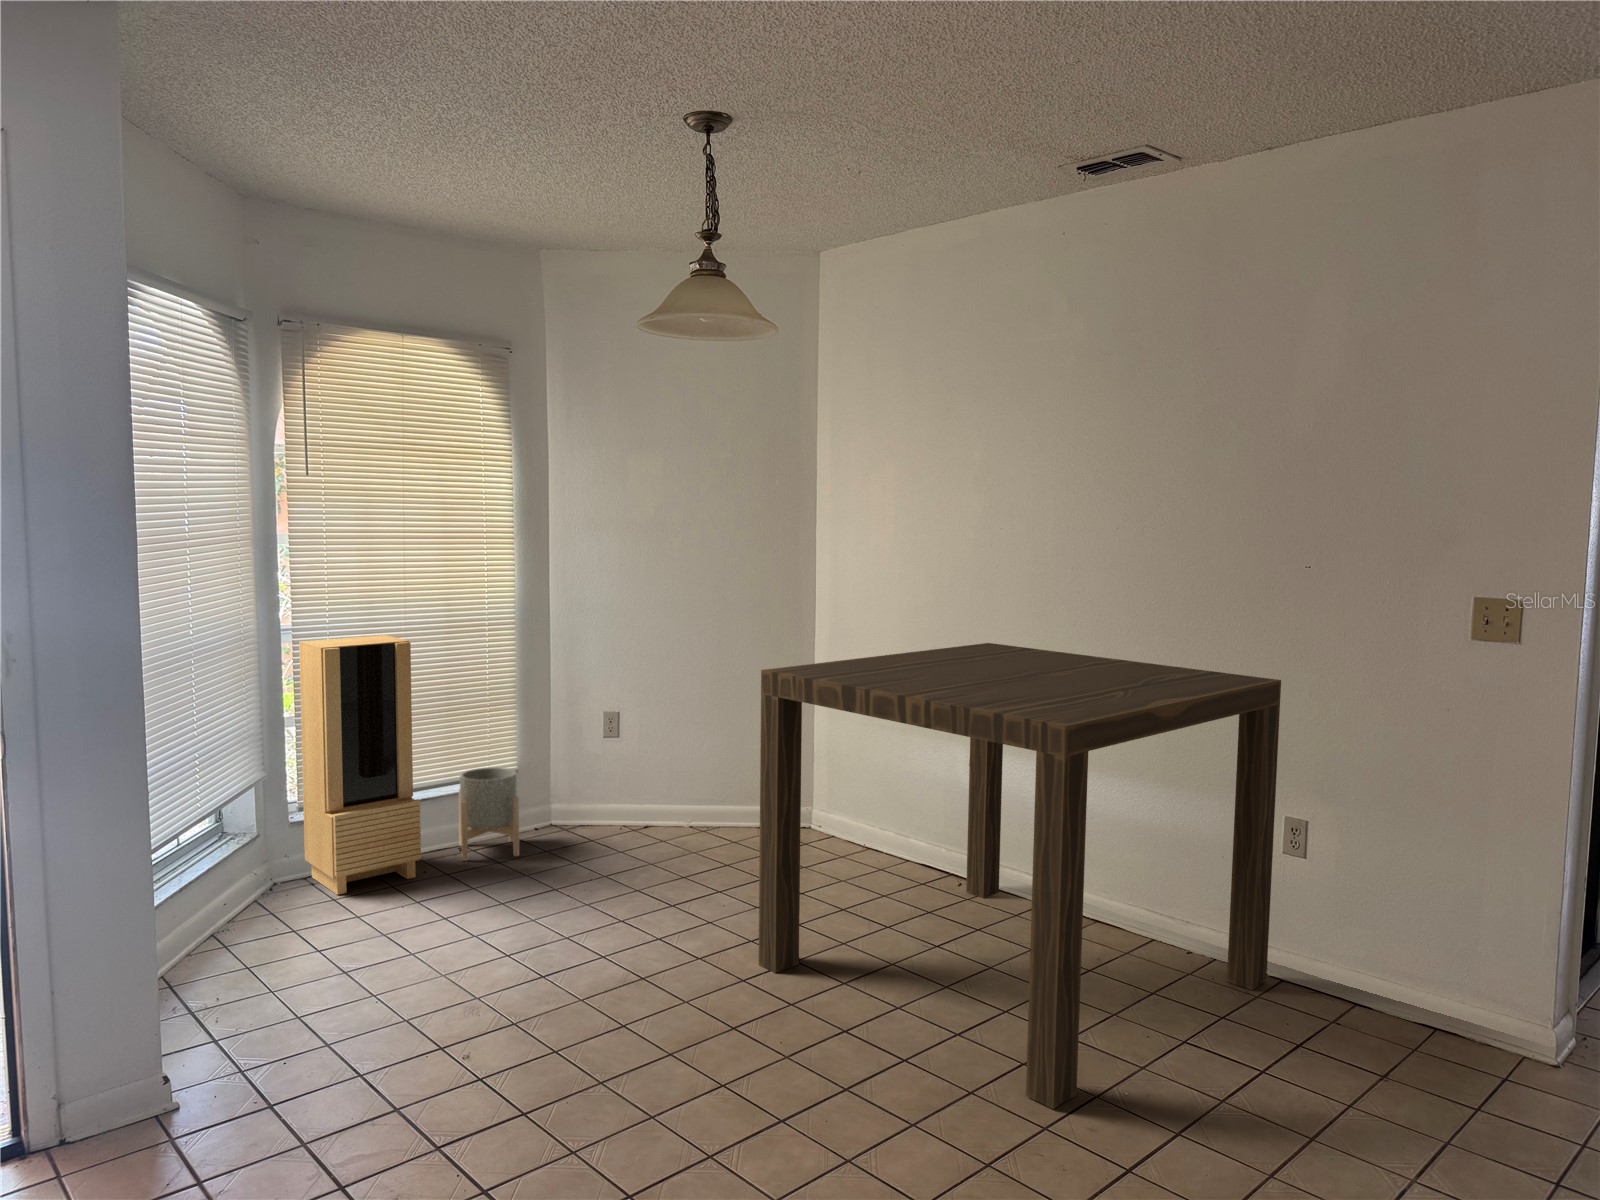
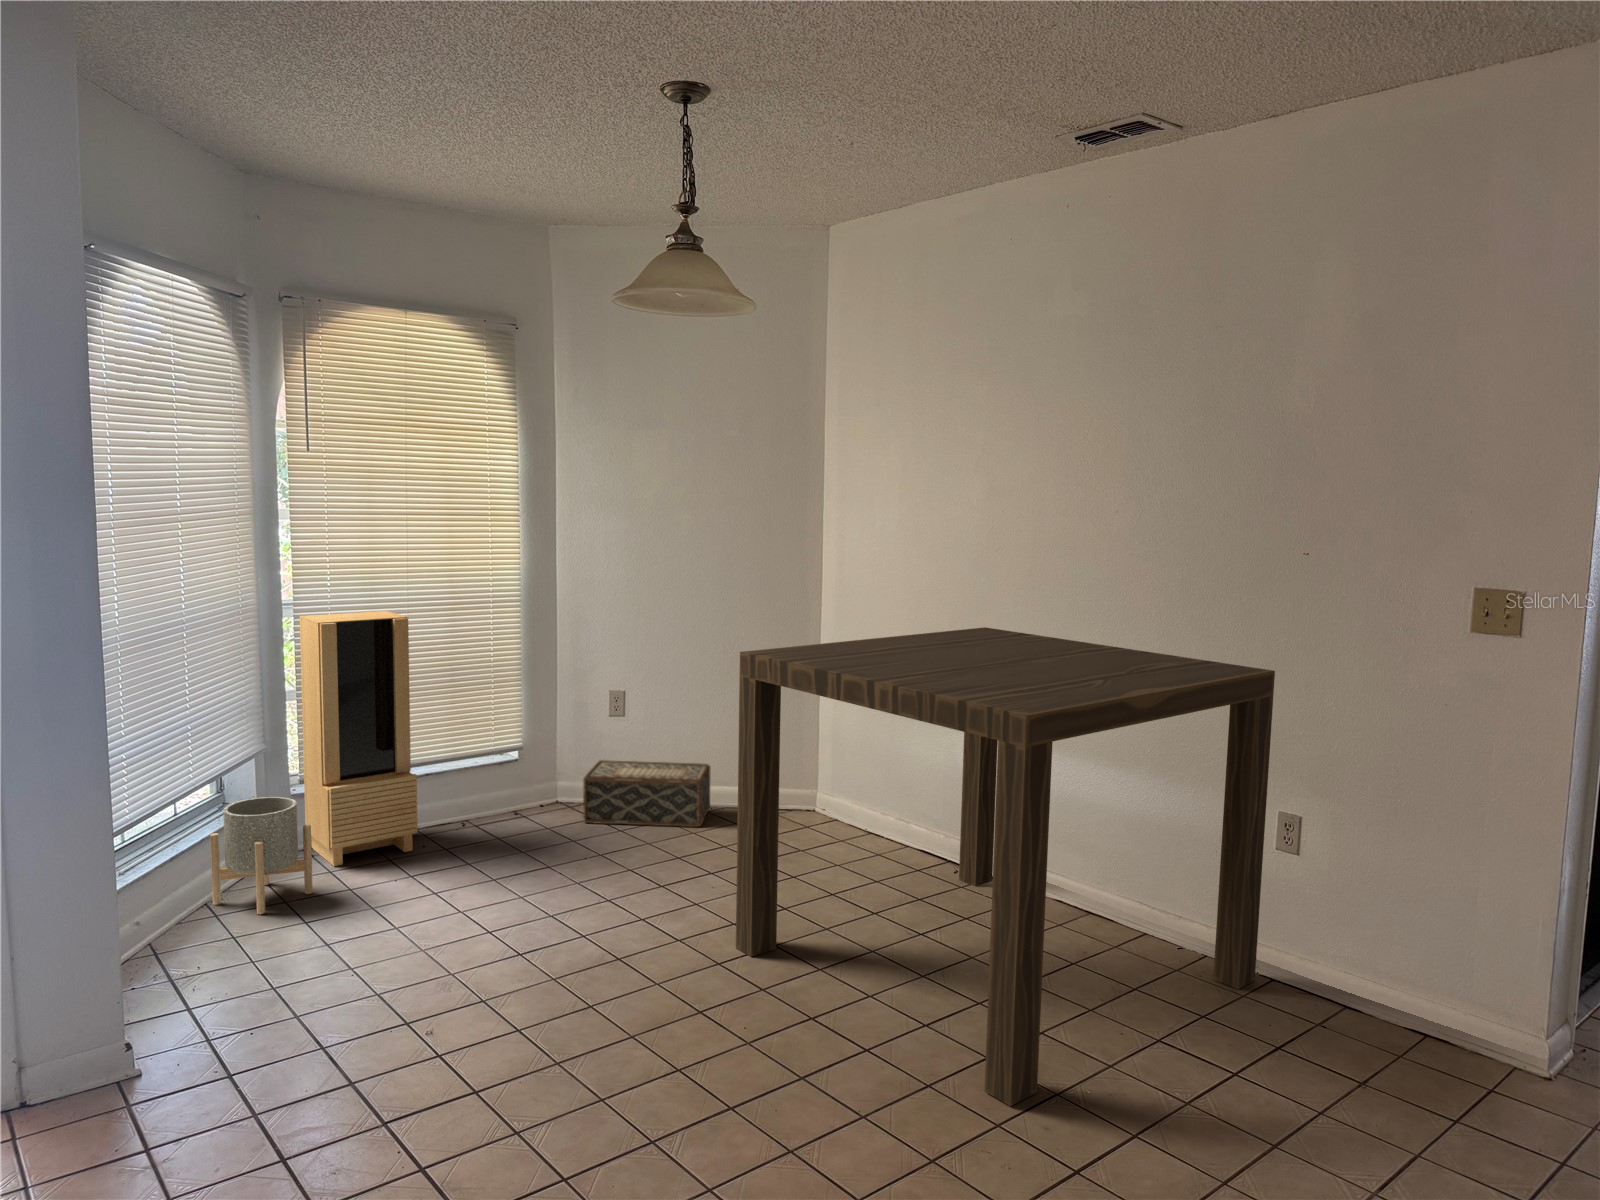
planter: present [459,767,519,861] -> present [210,797,313,914]
woven basket: none [584,782,709,847] -> present [583,760,711,827]

